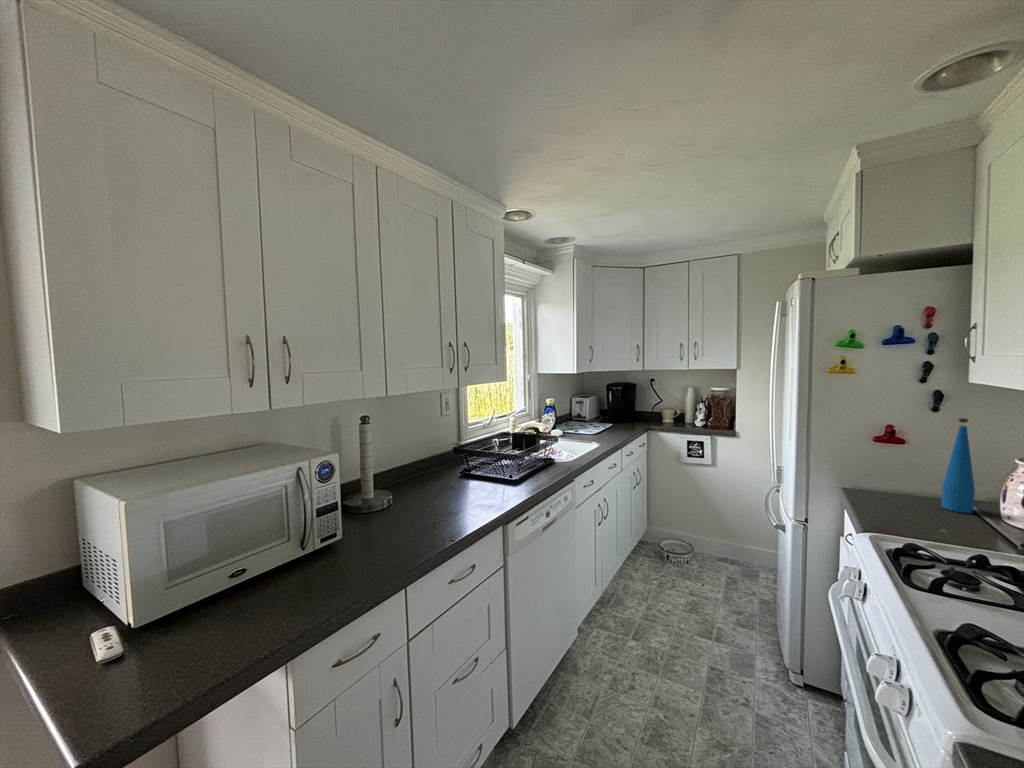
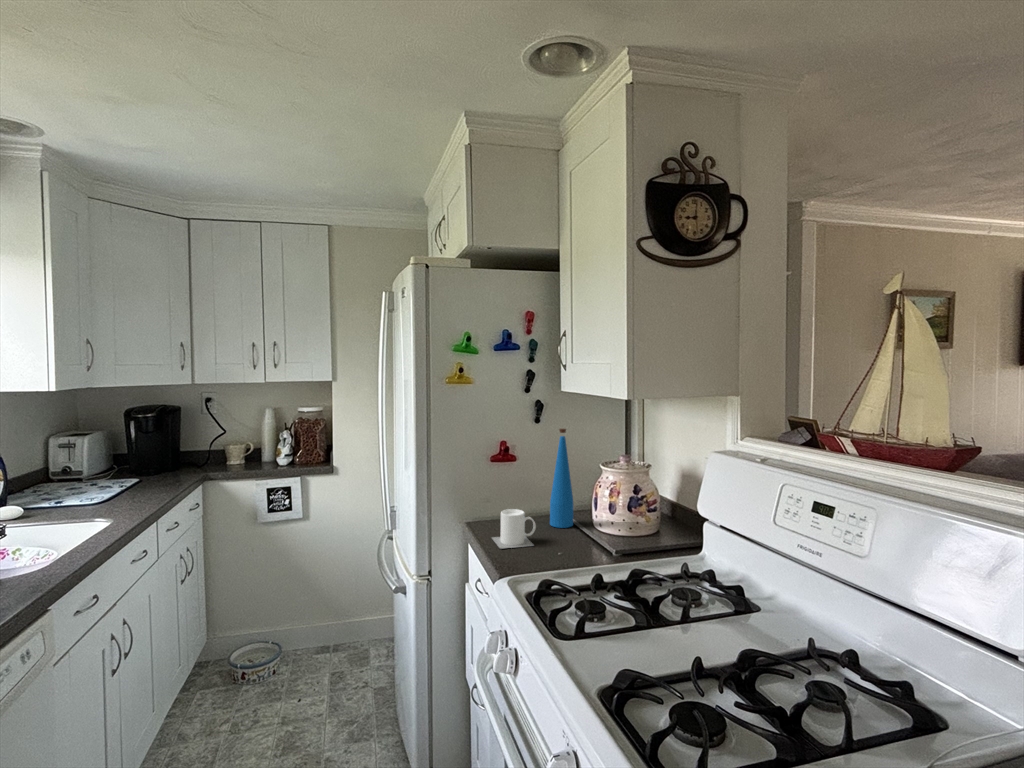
mug: none [866,482,918,518] -> present [492,509,536,549]

